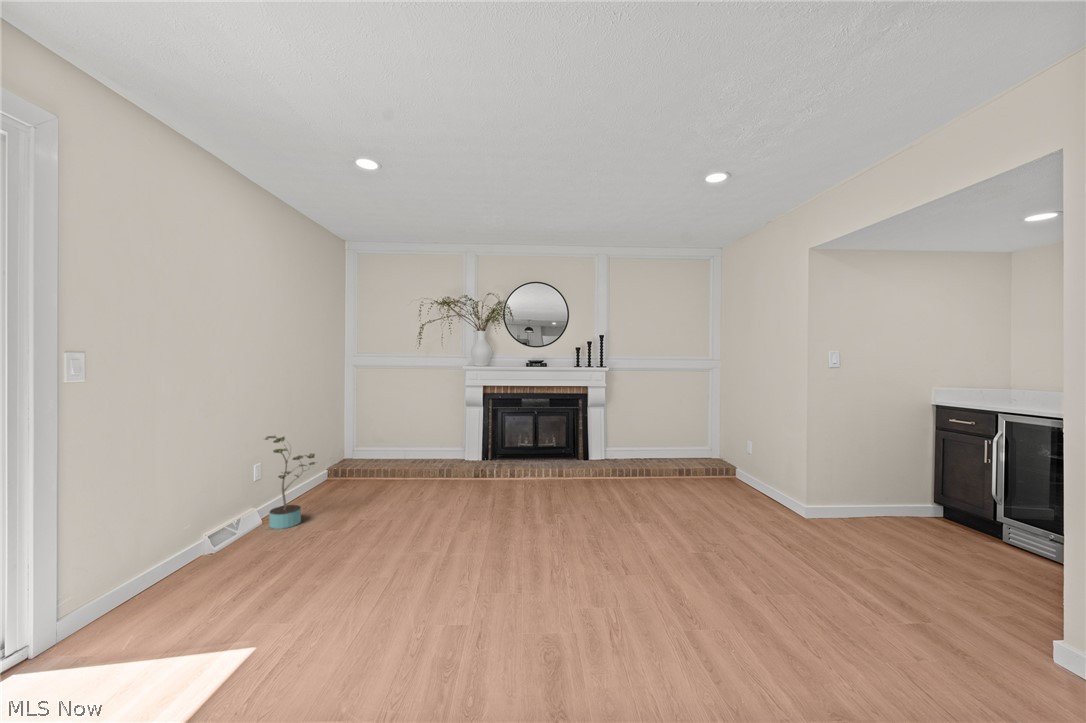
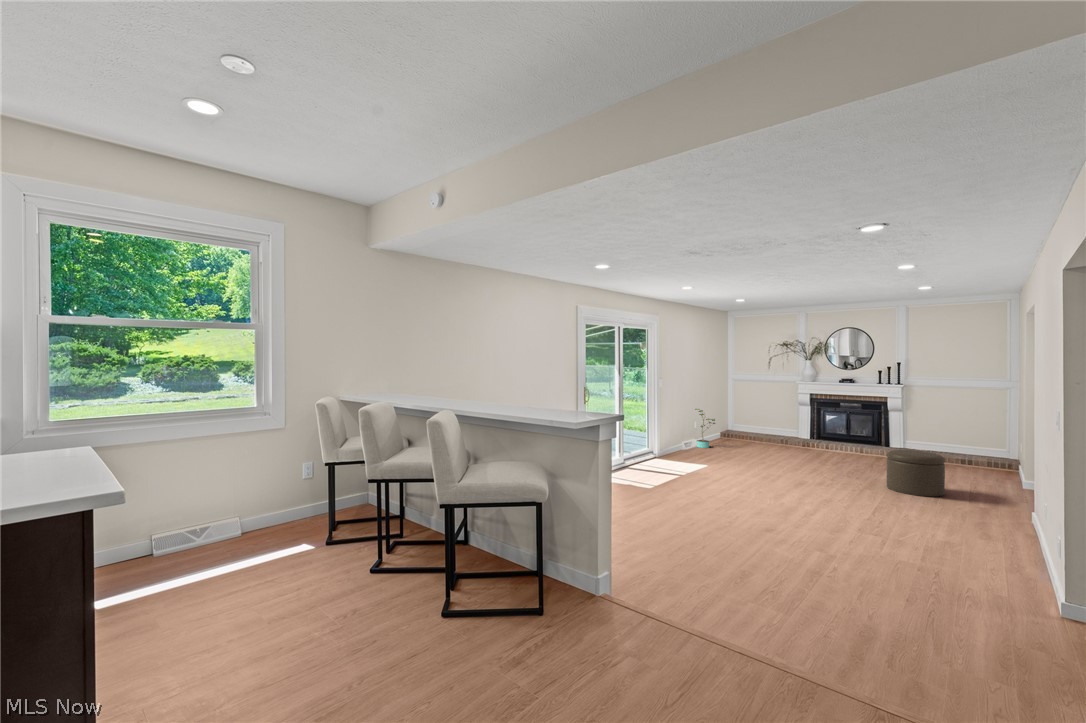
ottoman: none [702,496,811,614] -> present [887,450,945,496]

